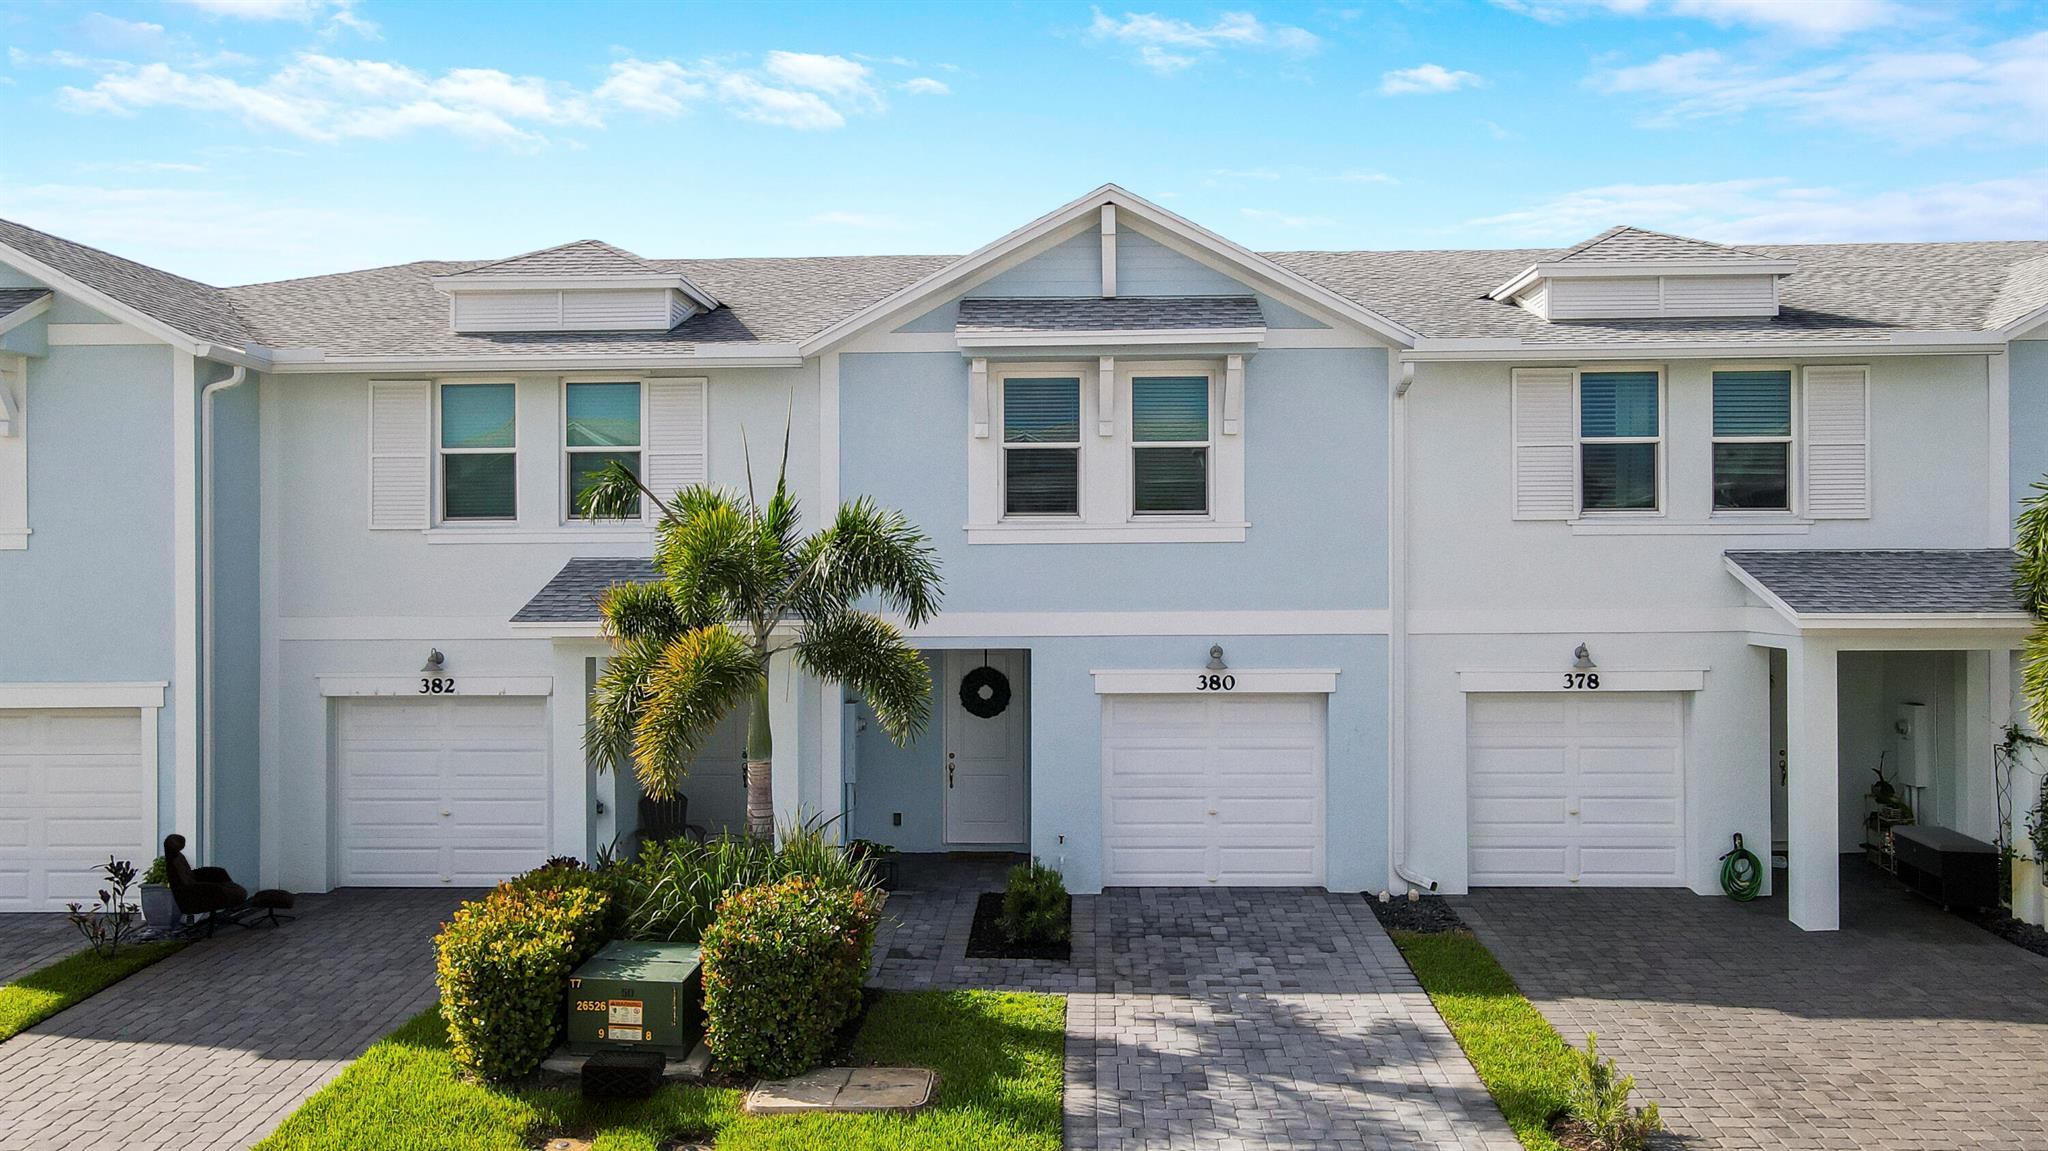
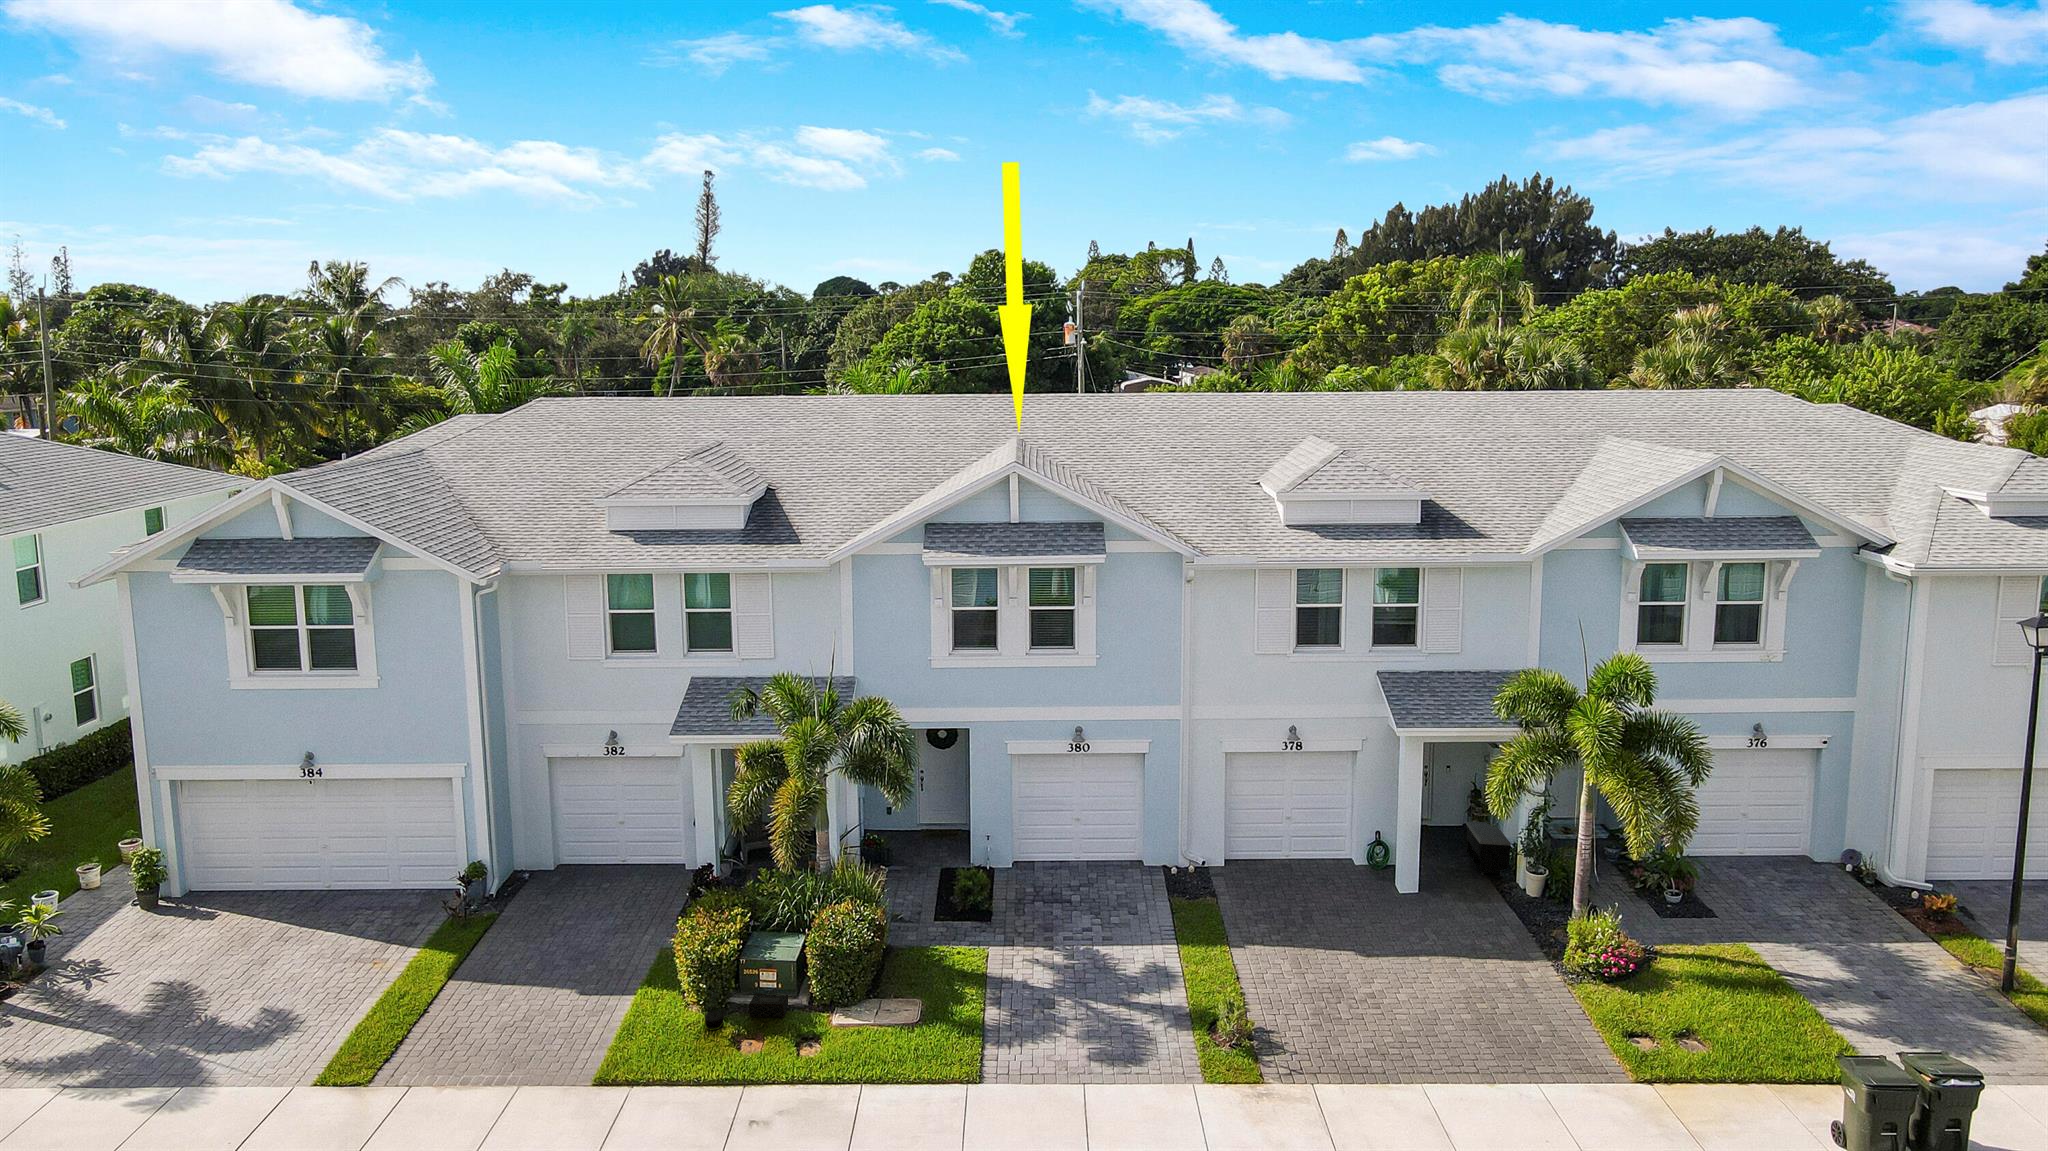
lounge chair: present [163,834,296,938] -> none [476,851,549,911]
decorative plant: none [480,1029,528,1116] -> present [704,992,725,1031]

